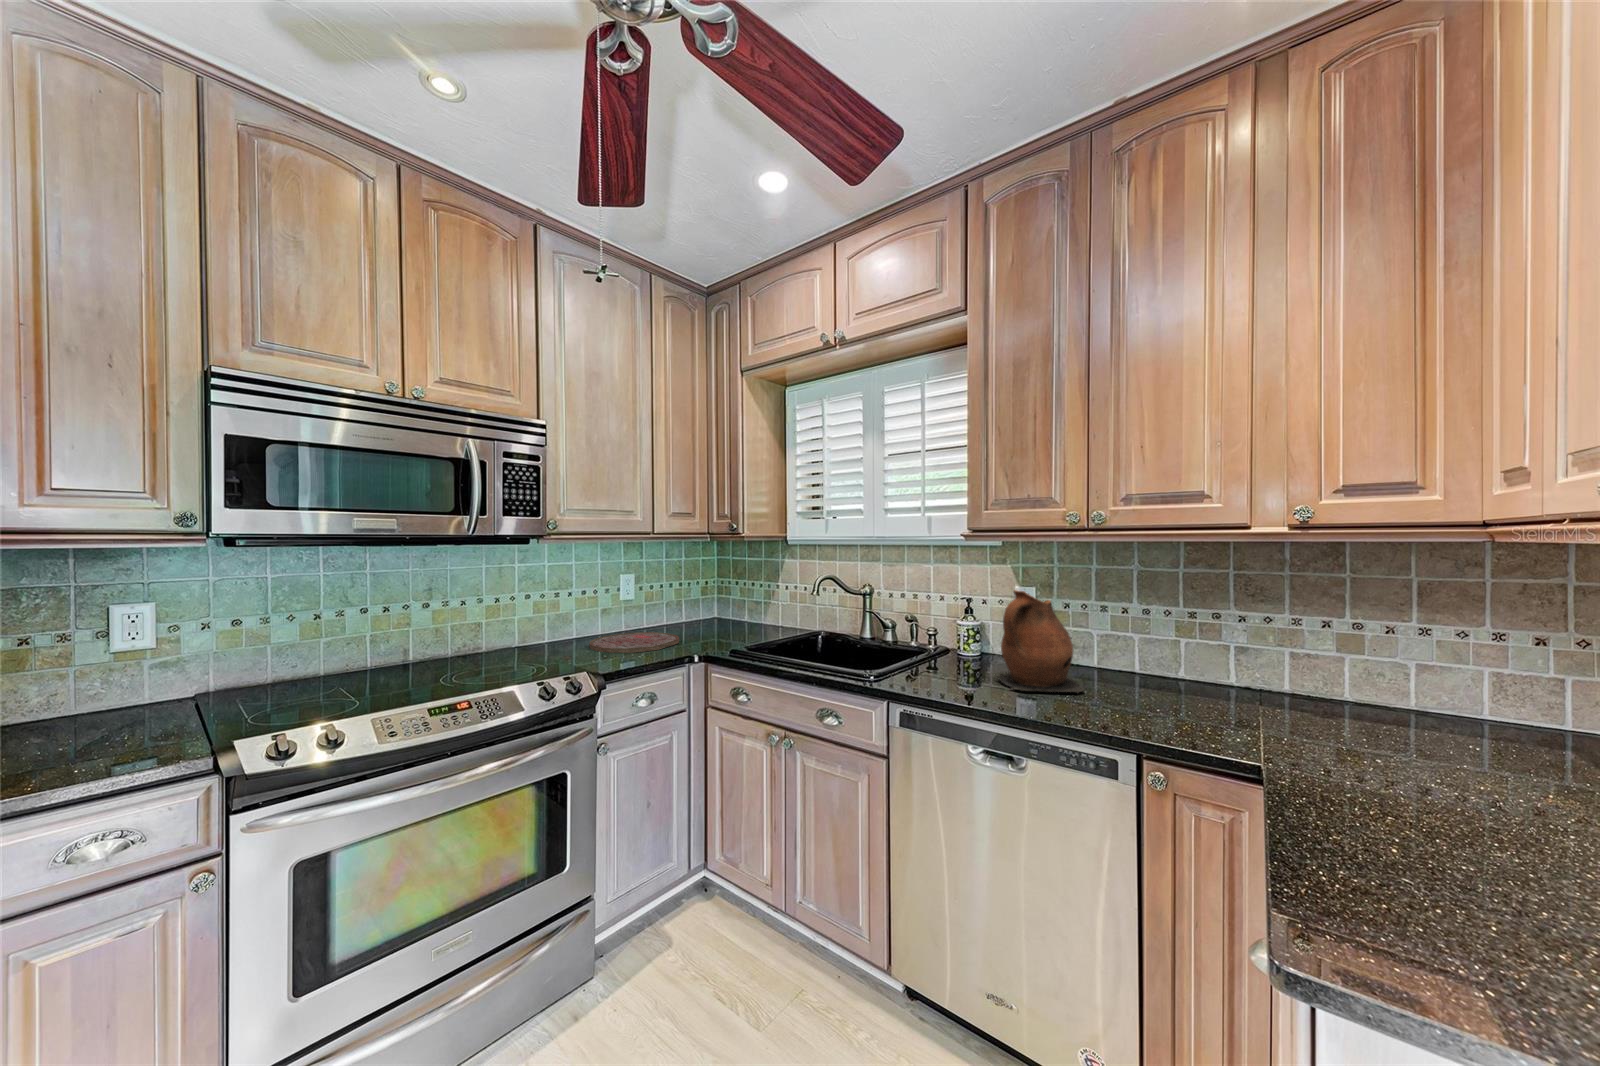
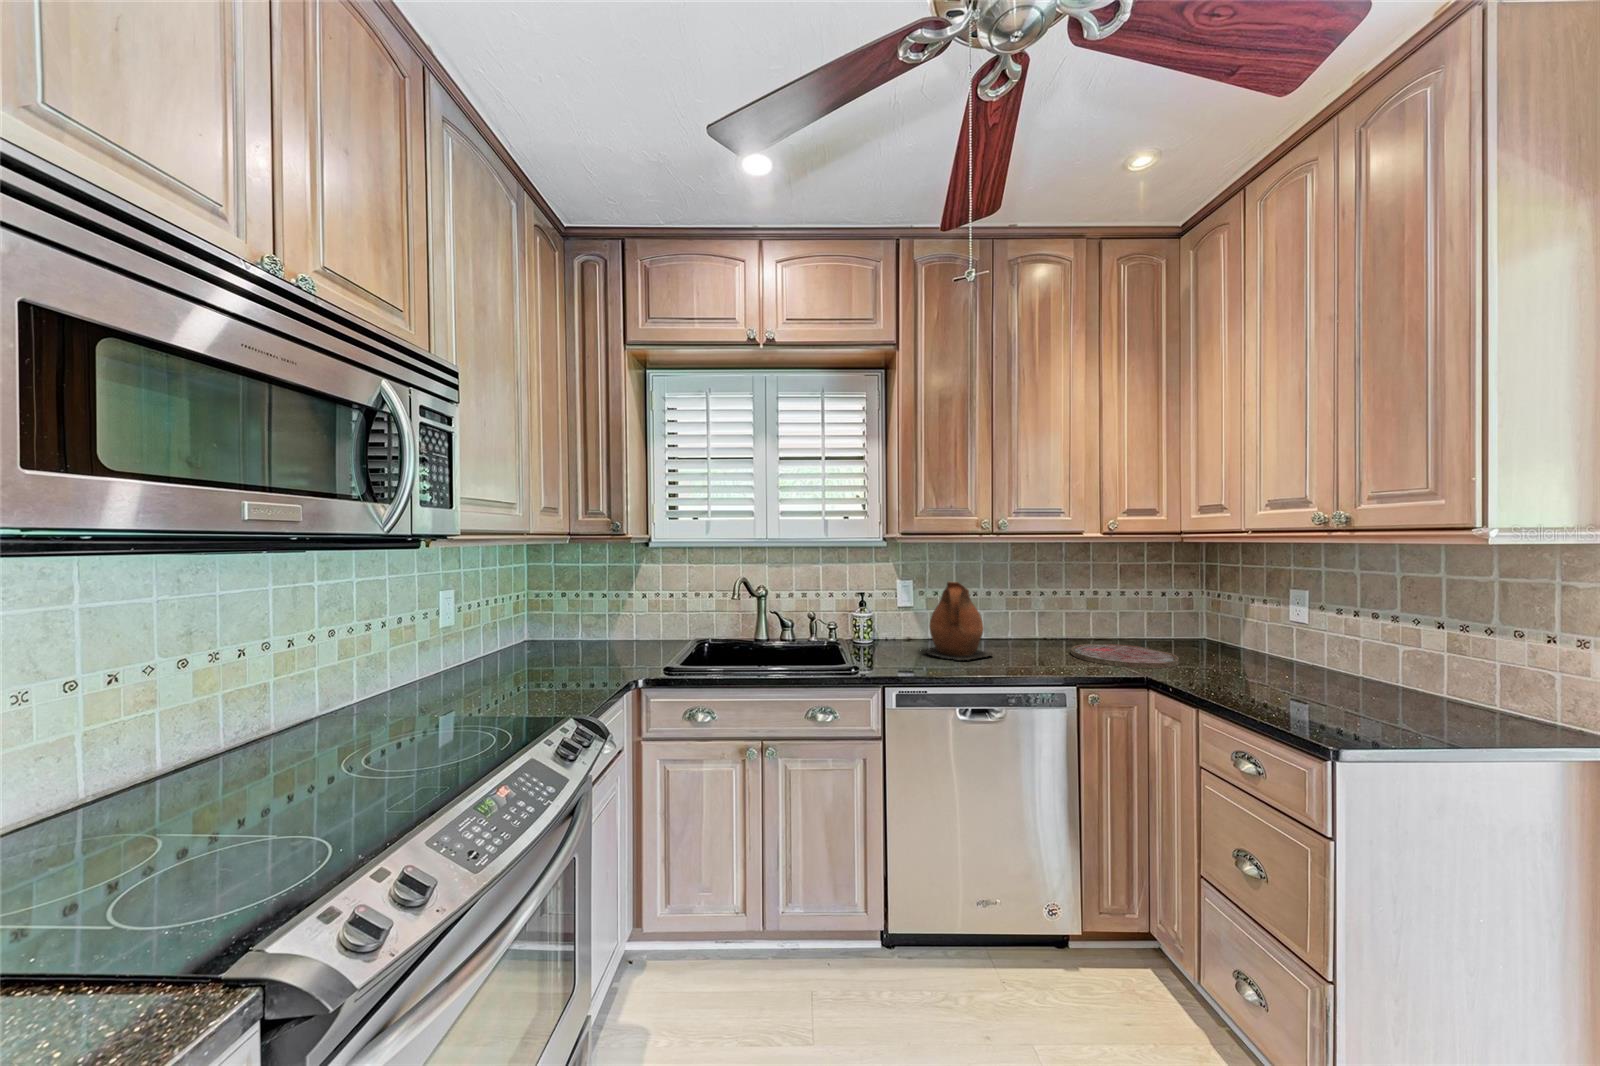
cutting board: present [589,632,679,653] -> present [1071,644,1179,668]

